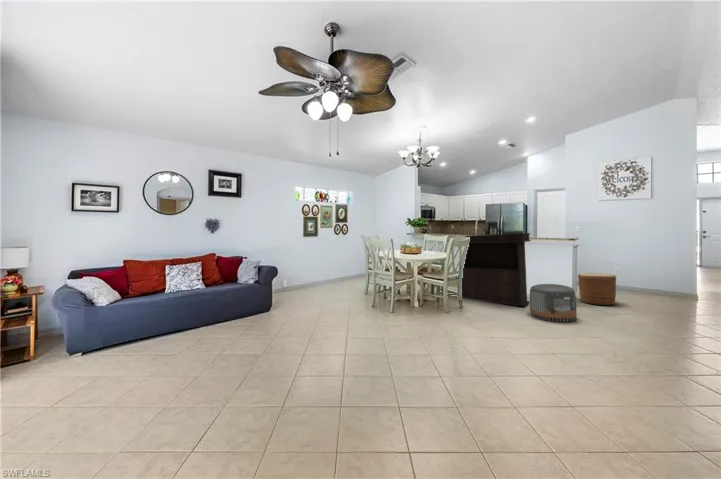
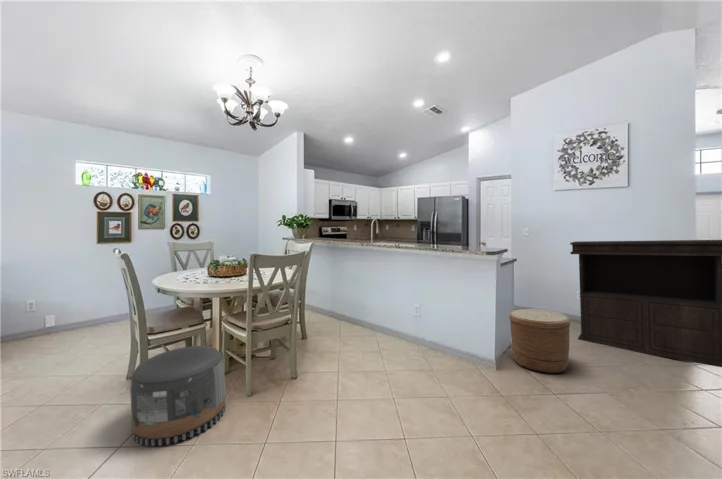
console table: present [462,233,531,306] -> present [570,240,722,367]
pouf: present [530,284,577,322] -> present [130,346,226,446]

